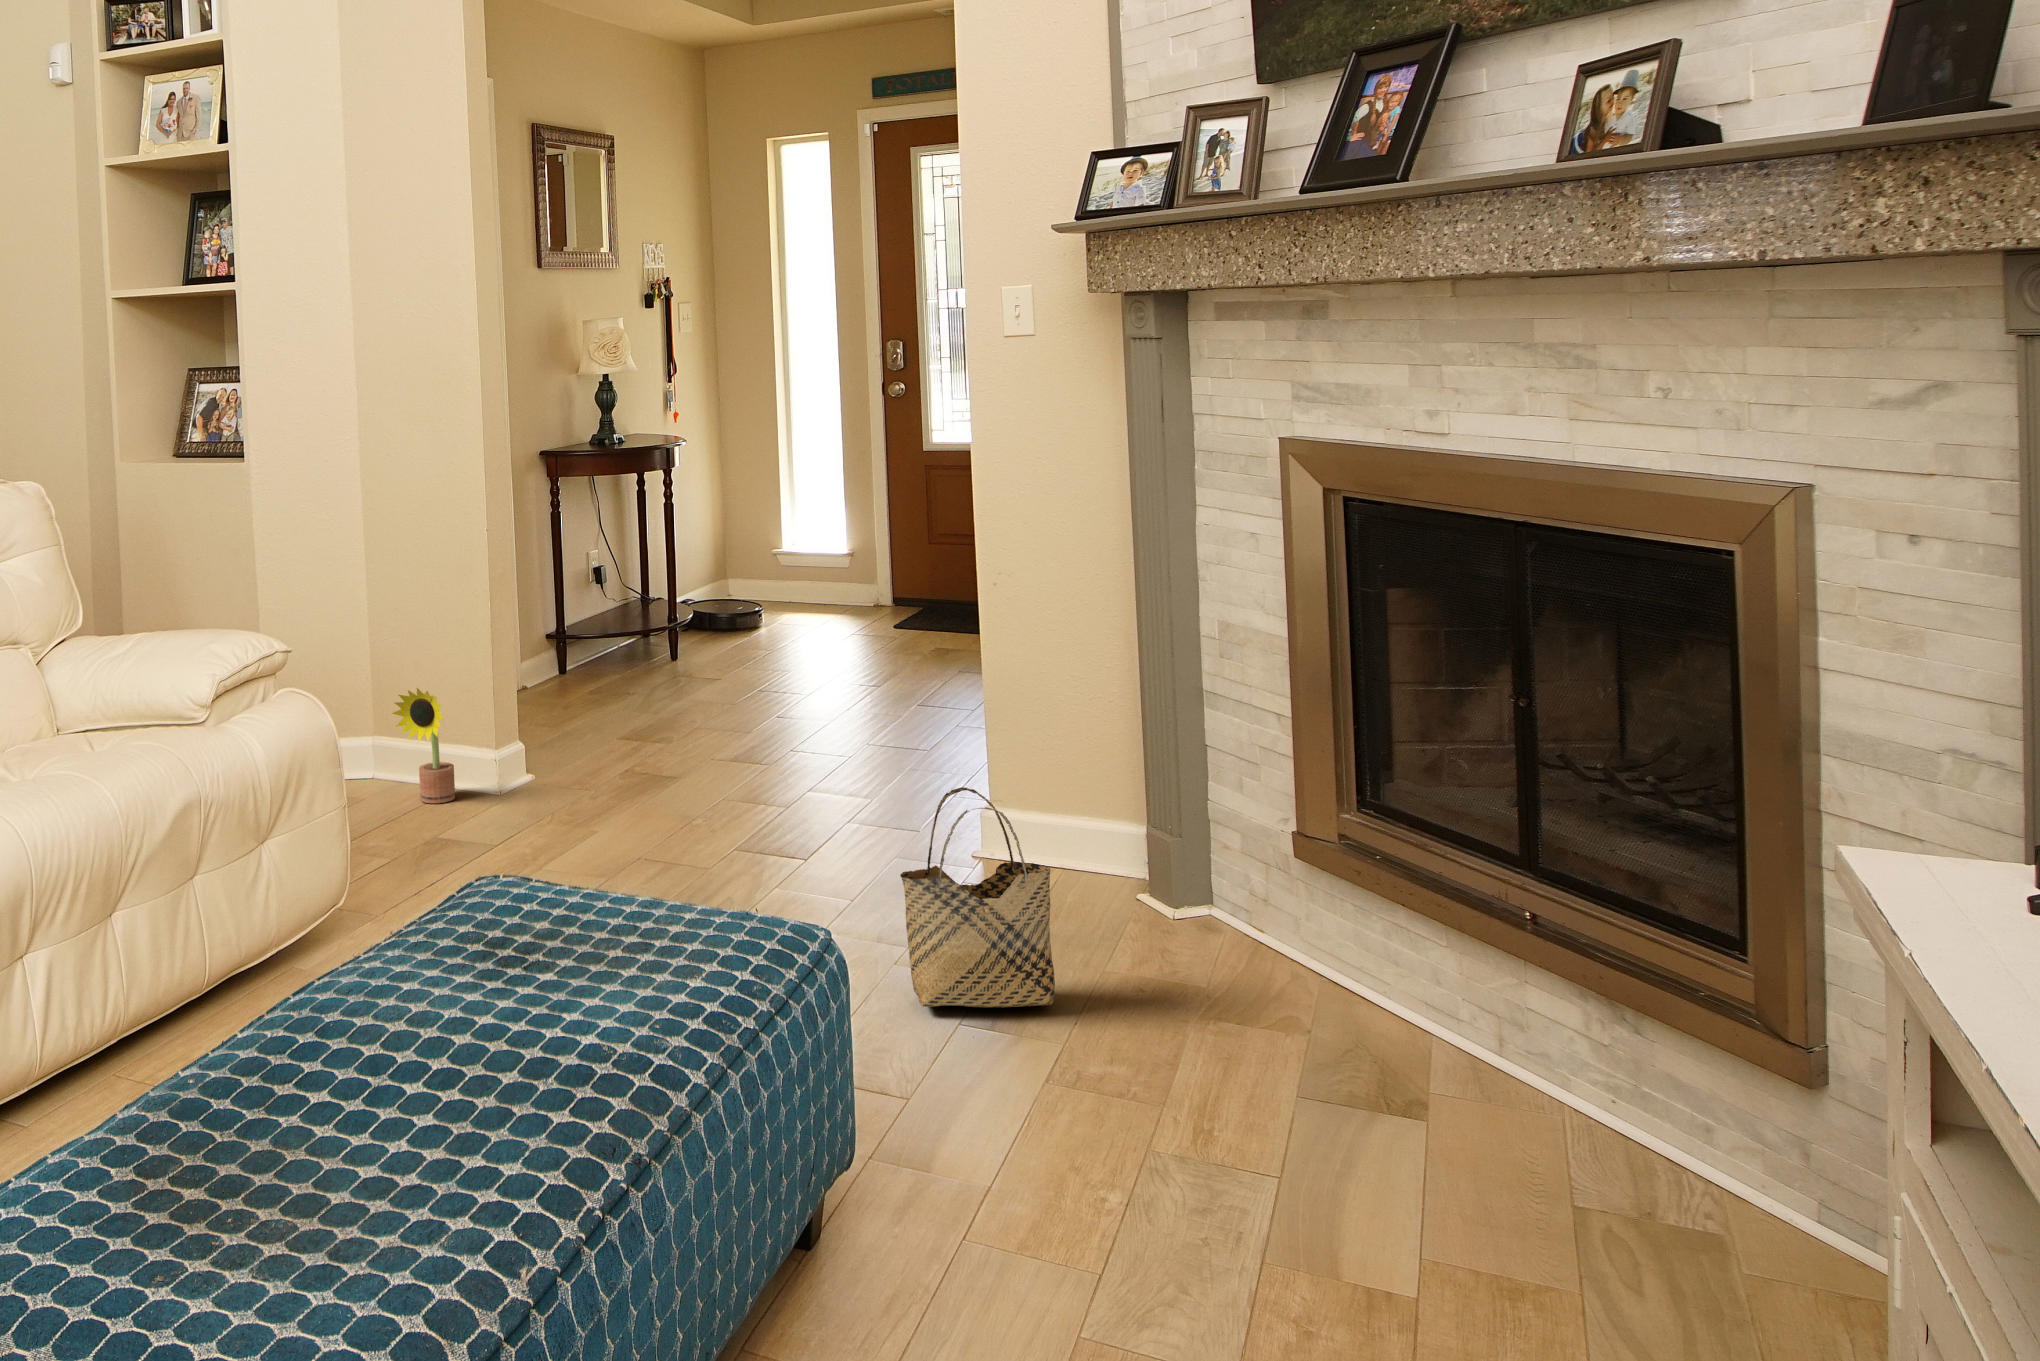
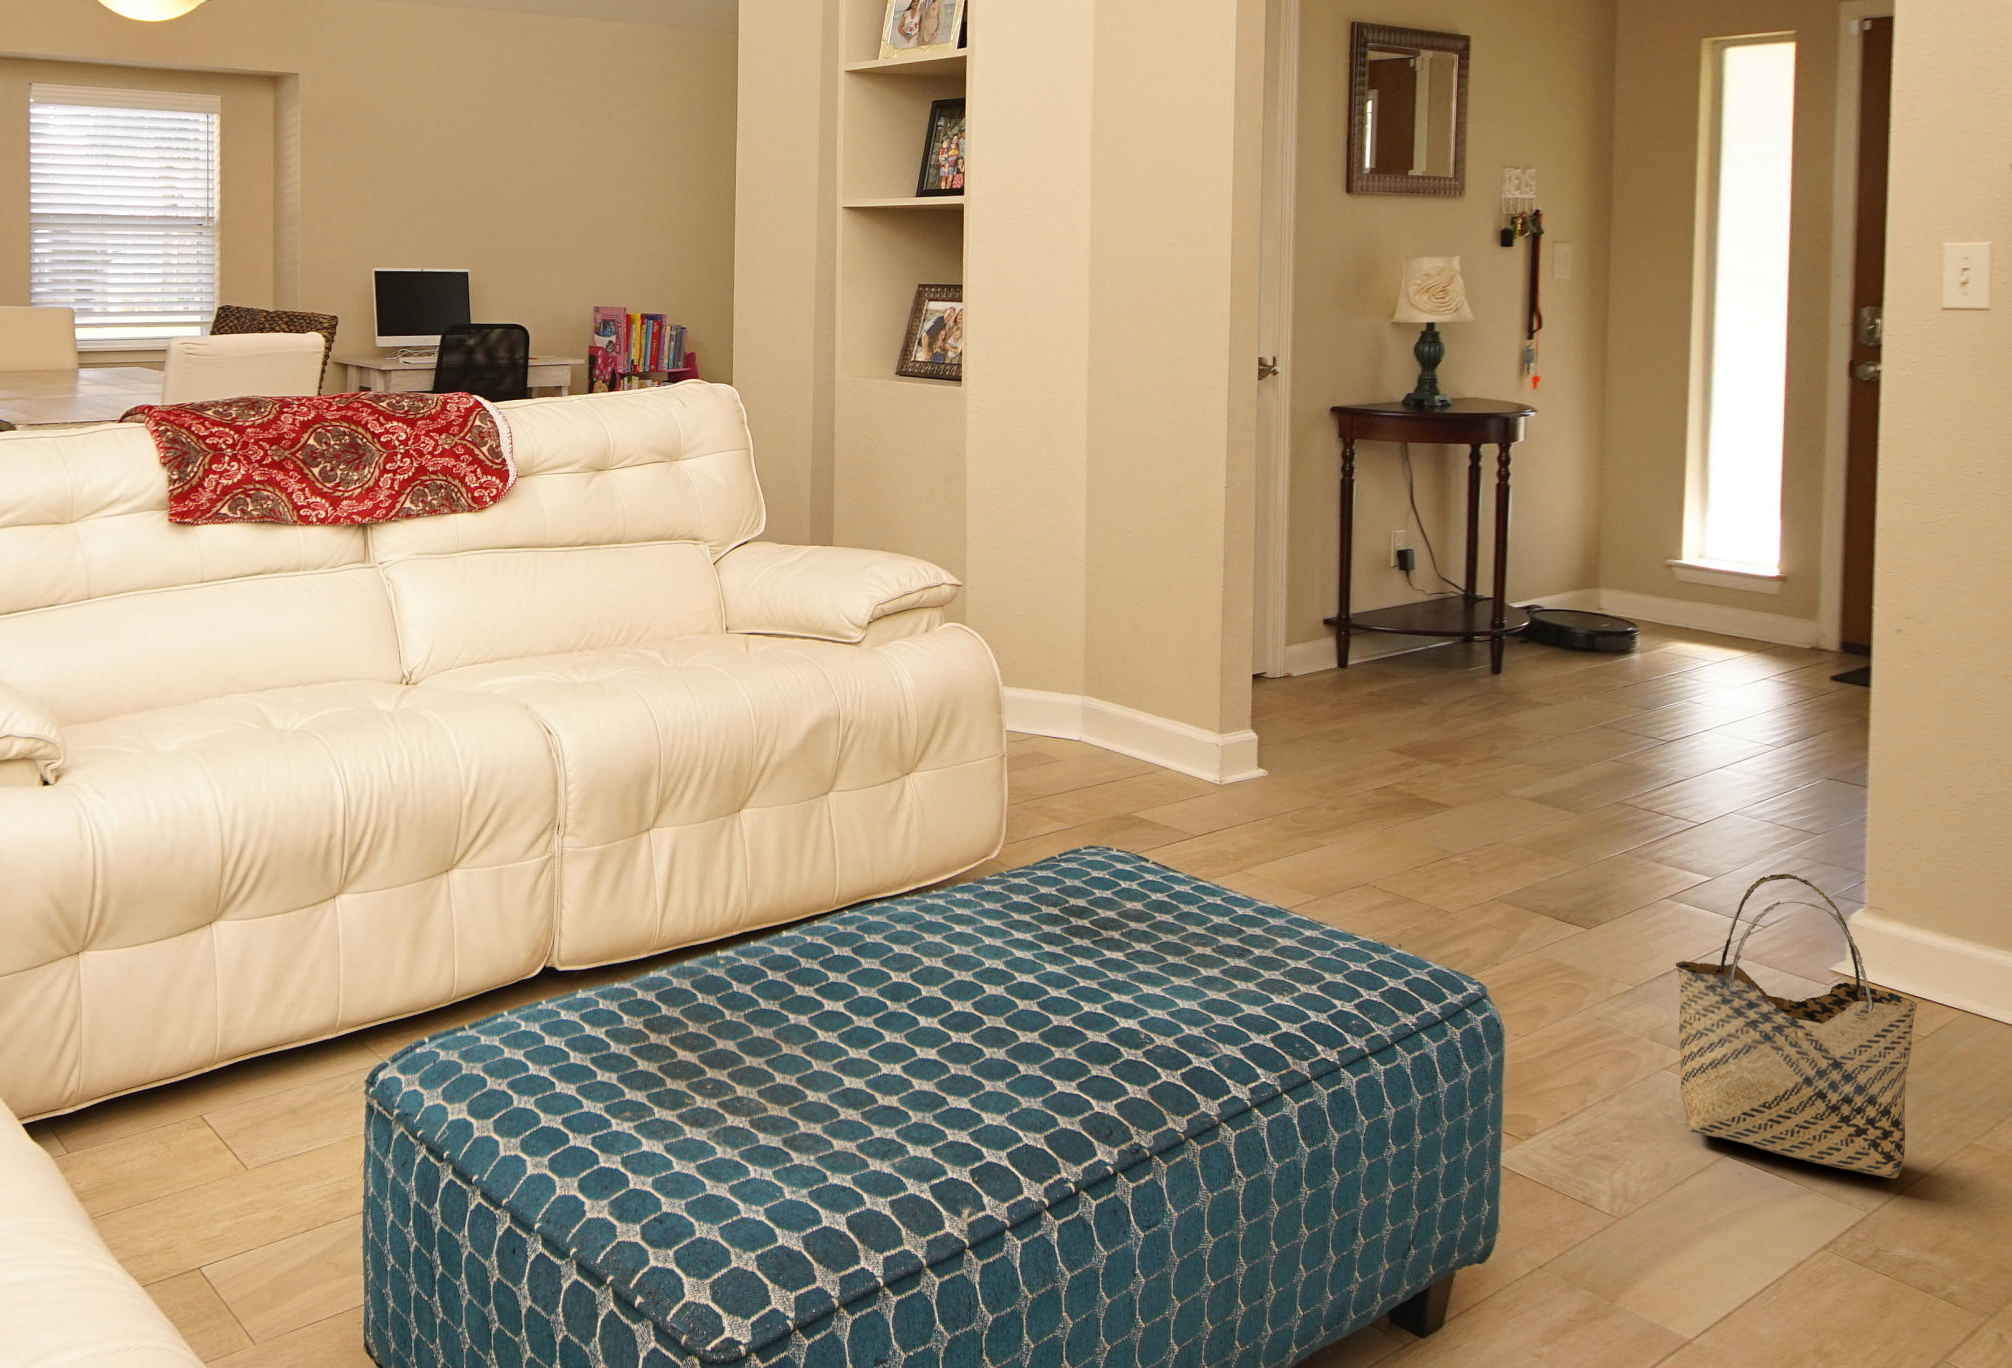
decorative plant: present [393,688,455,803] -> none [1093,648,1162,778]

